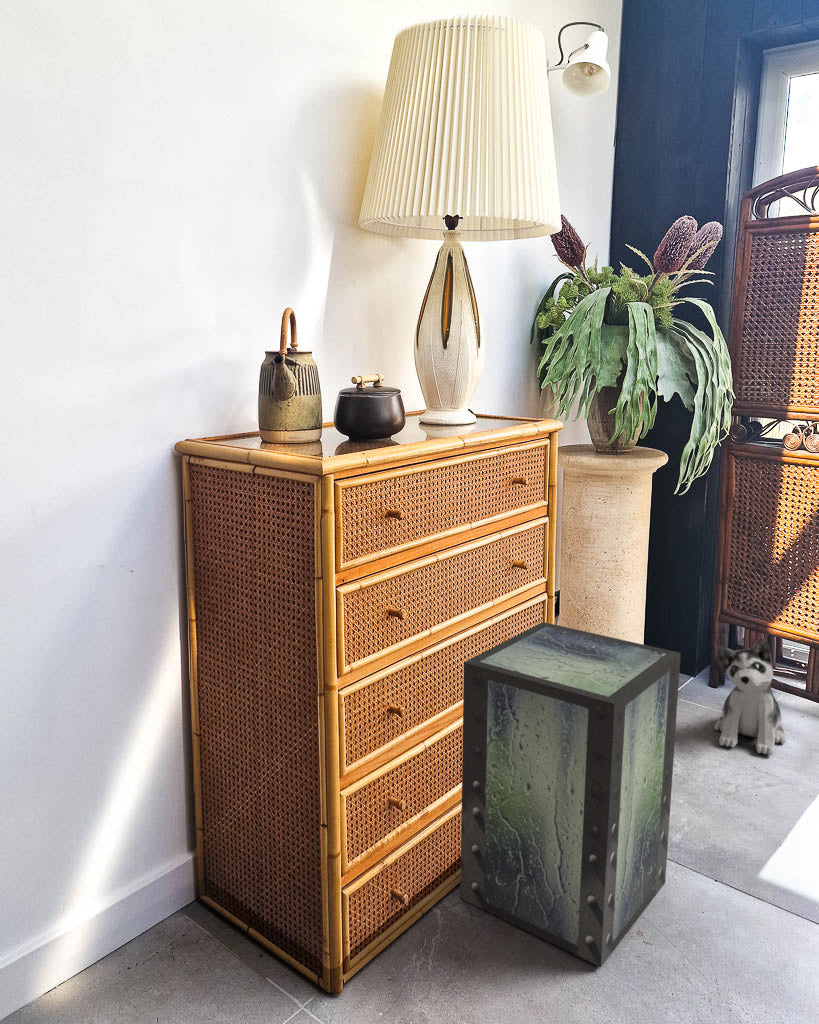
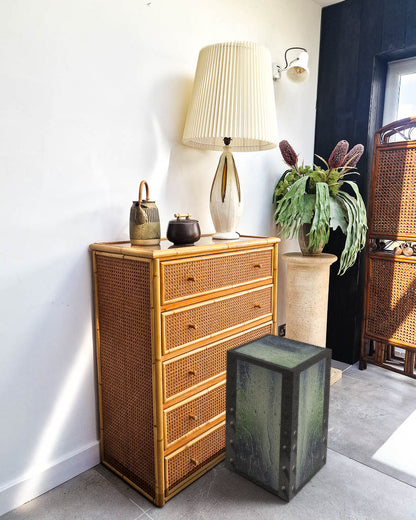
plush toy: present [714,638,787,755] -> none [361,346,396,404]

